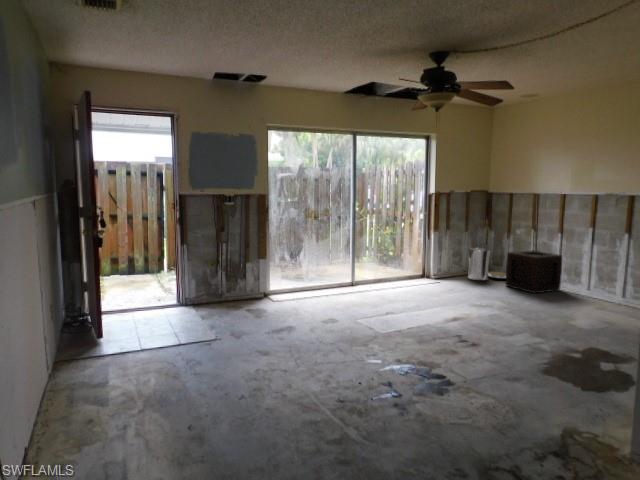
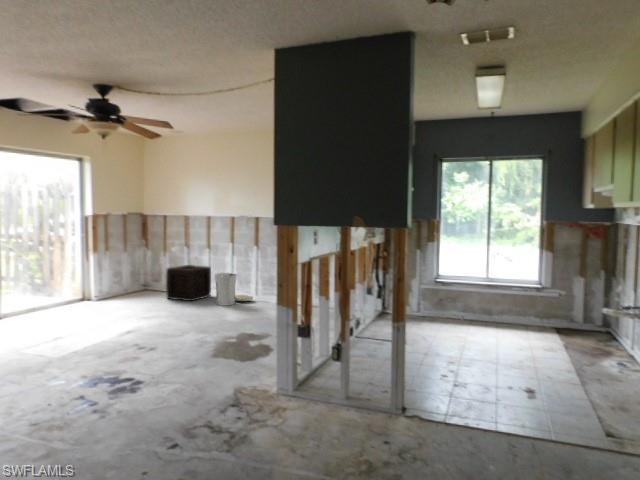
trash can: present [468,248,506,280] -> present [215,273,253,306]

